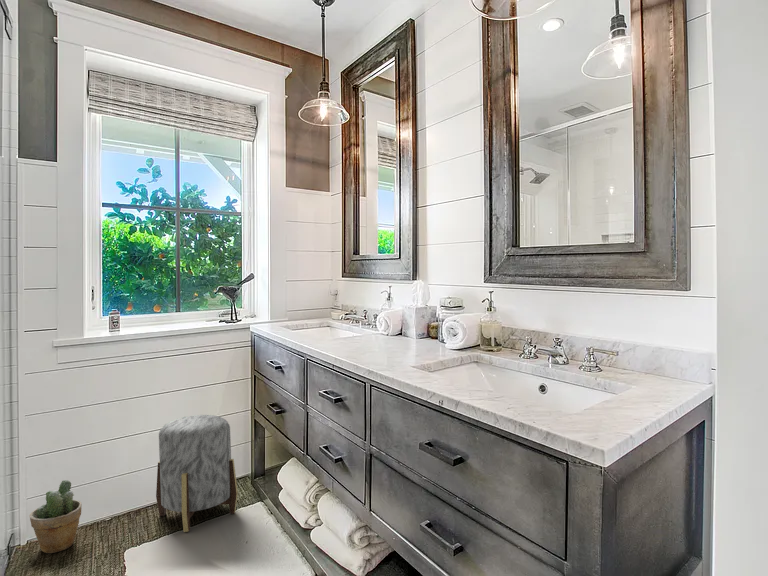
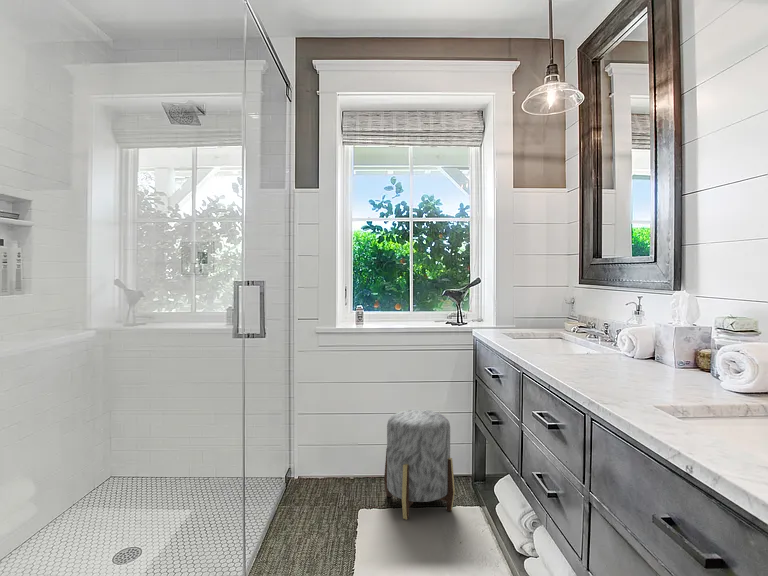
potted plant: present [29,480,82,553] -> none [287,449,325,509]

